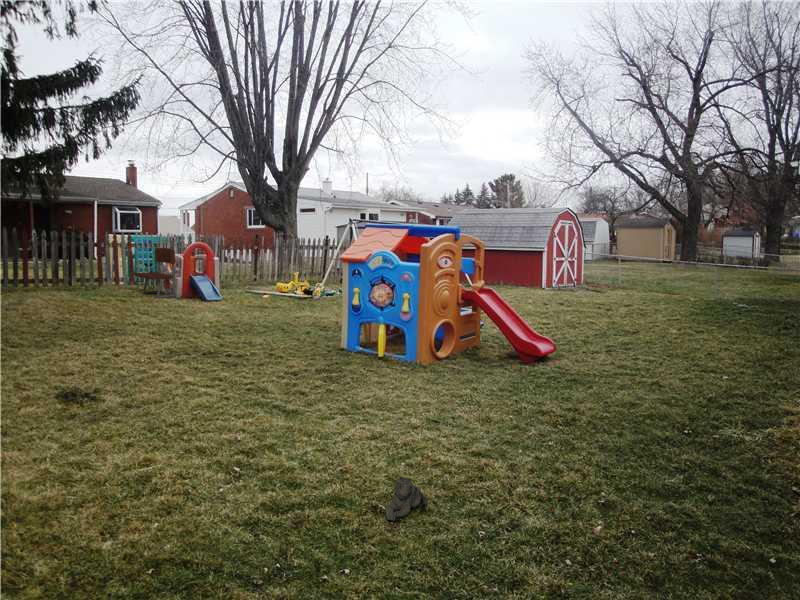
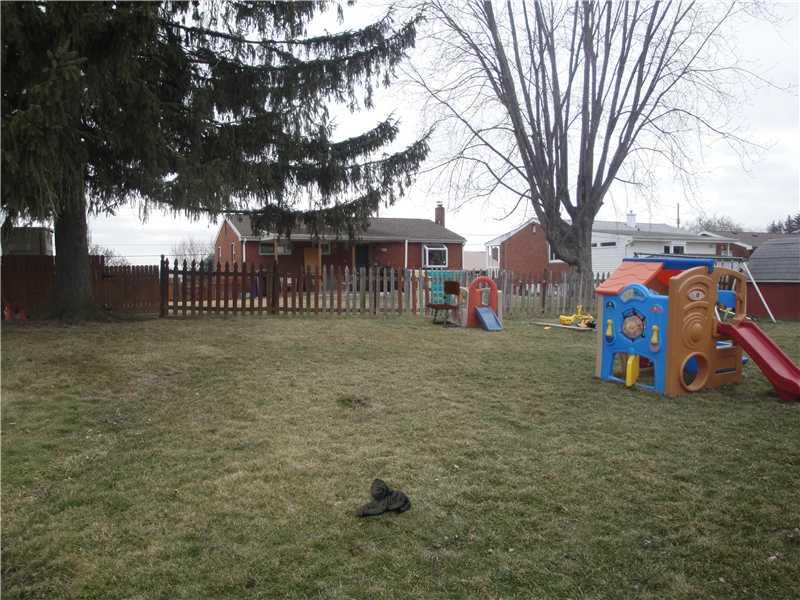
plush toy: present [385,477,427,521] -> present [356,478,411,516]

